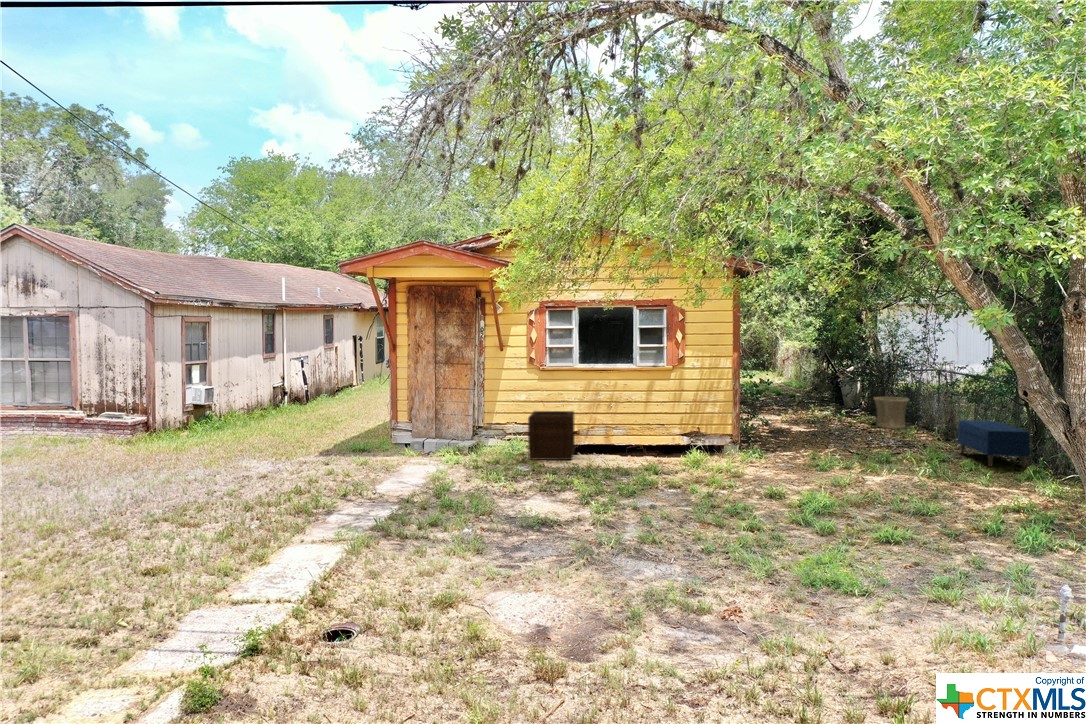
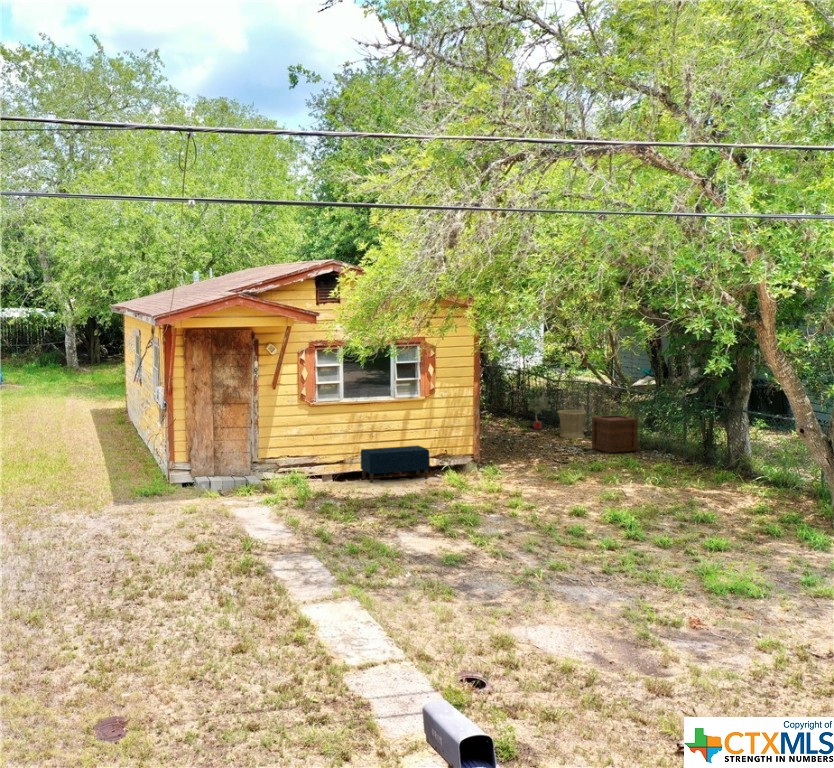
potted tree: none [846,377,873,417] -> present [528,391,550,429]
wooden crate: present [528,411,575,460] -> present [592,415,638,453]
bench: present [958,420,1030,468] -> present [361,446,430,483]

